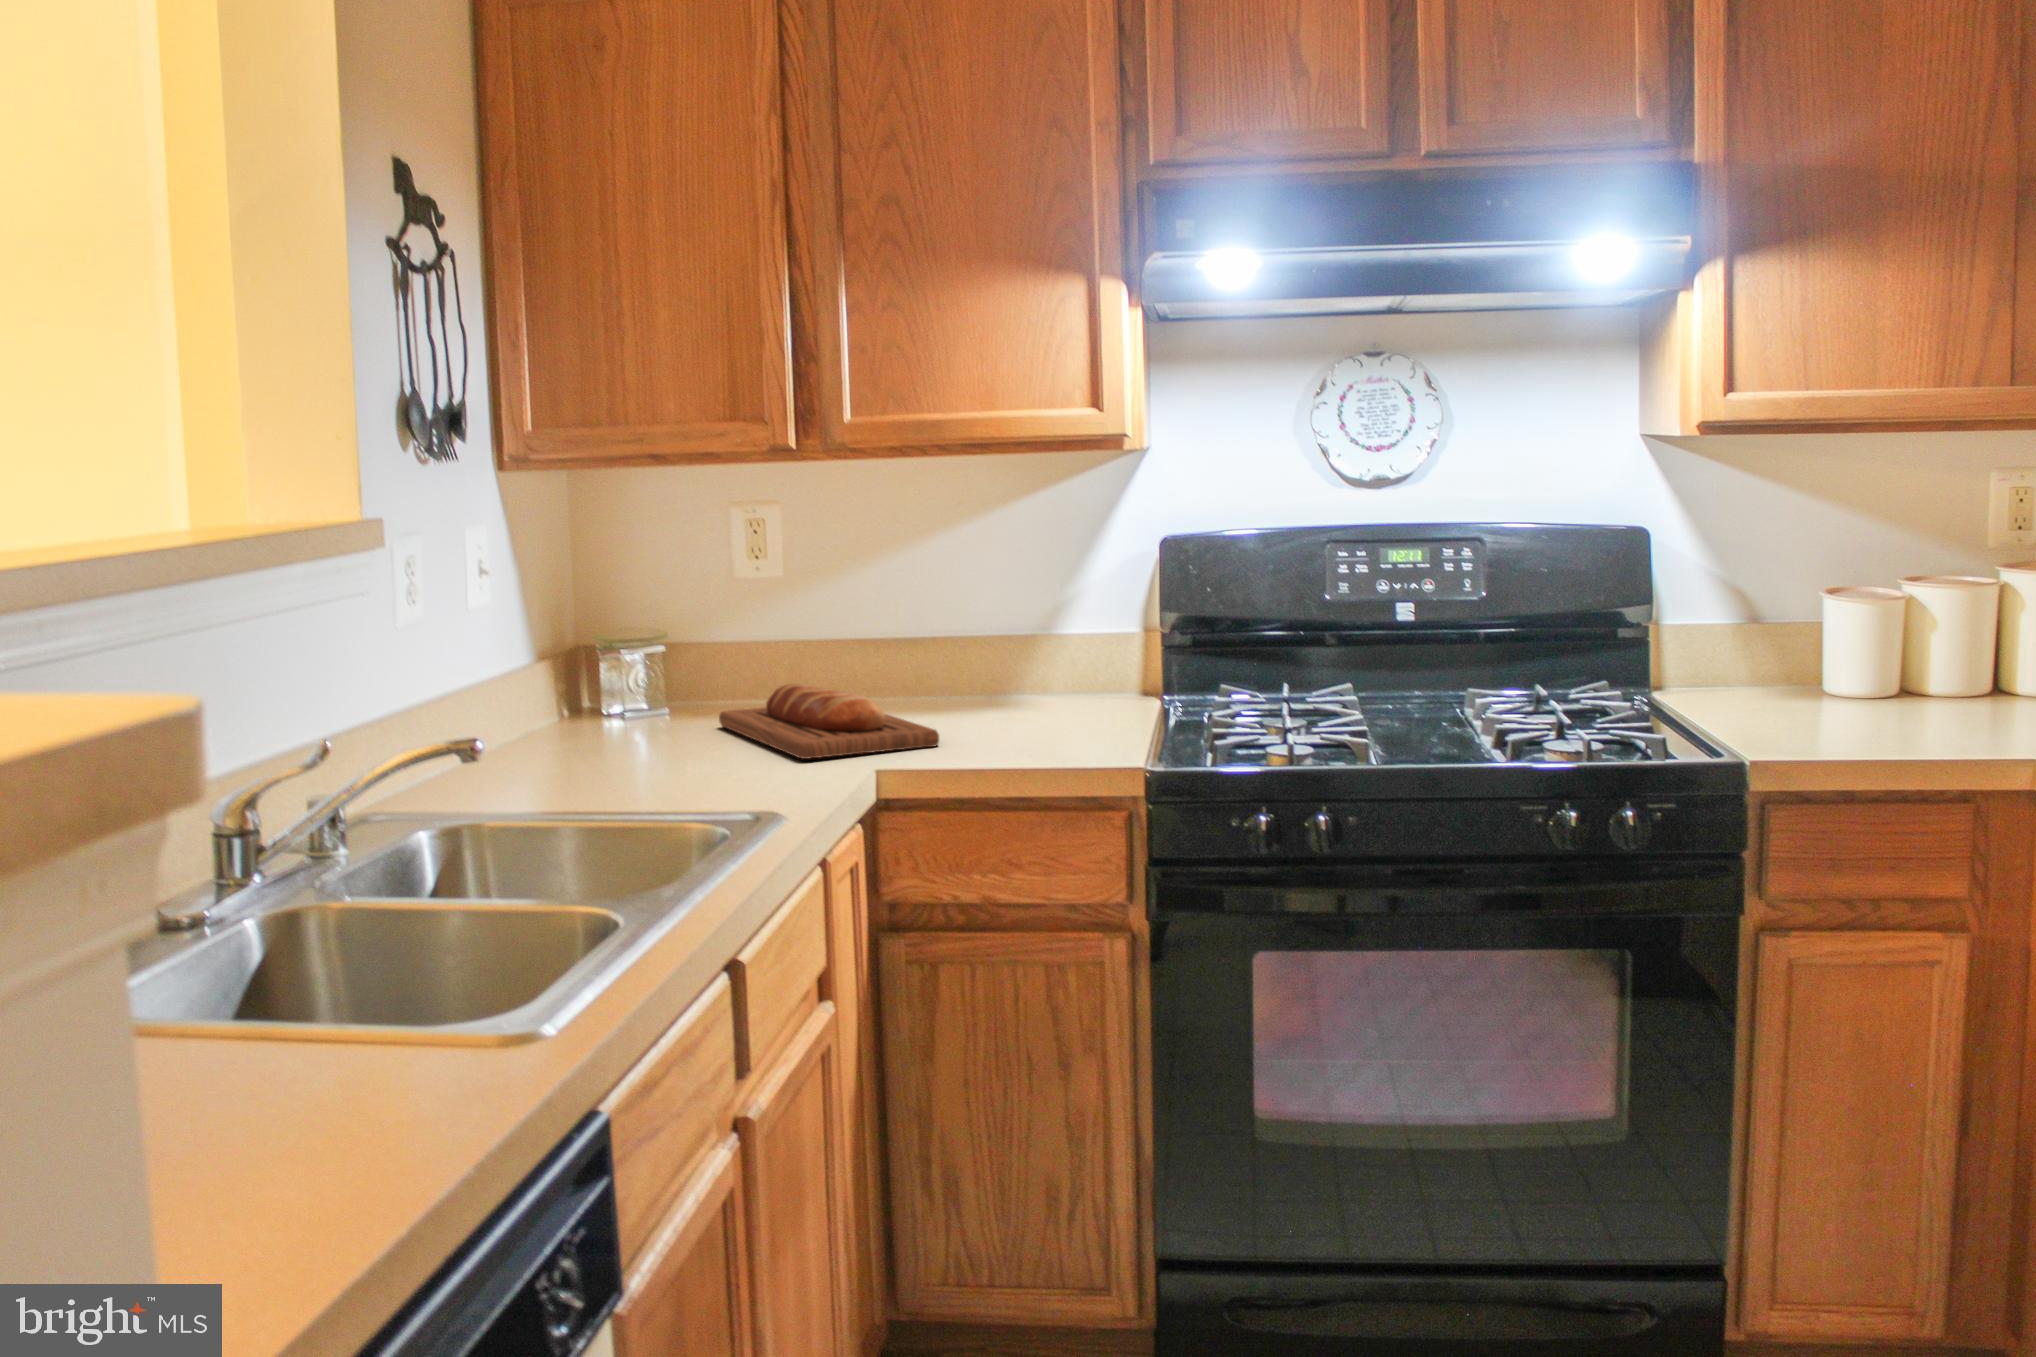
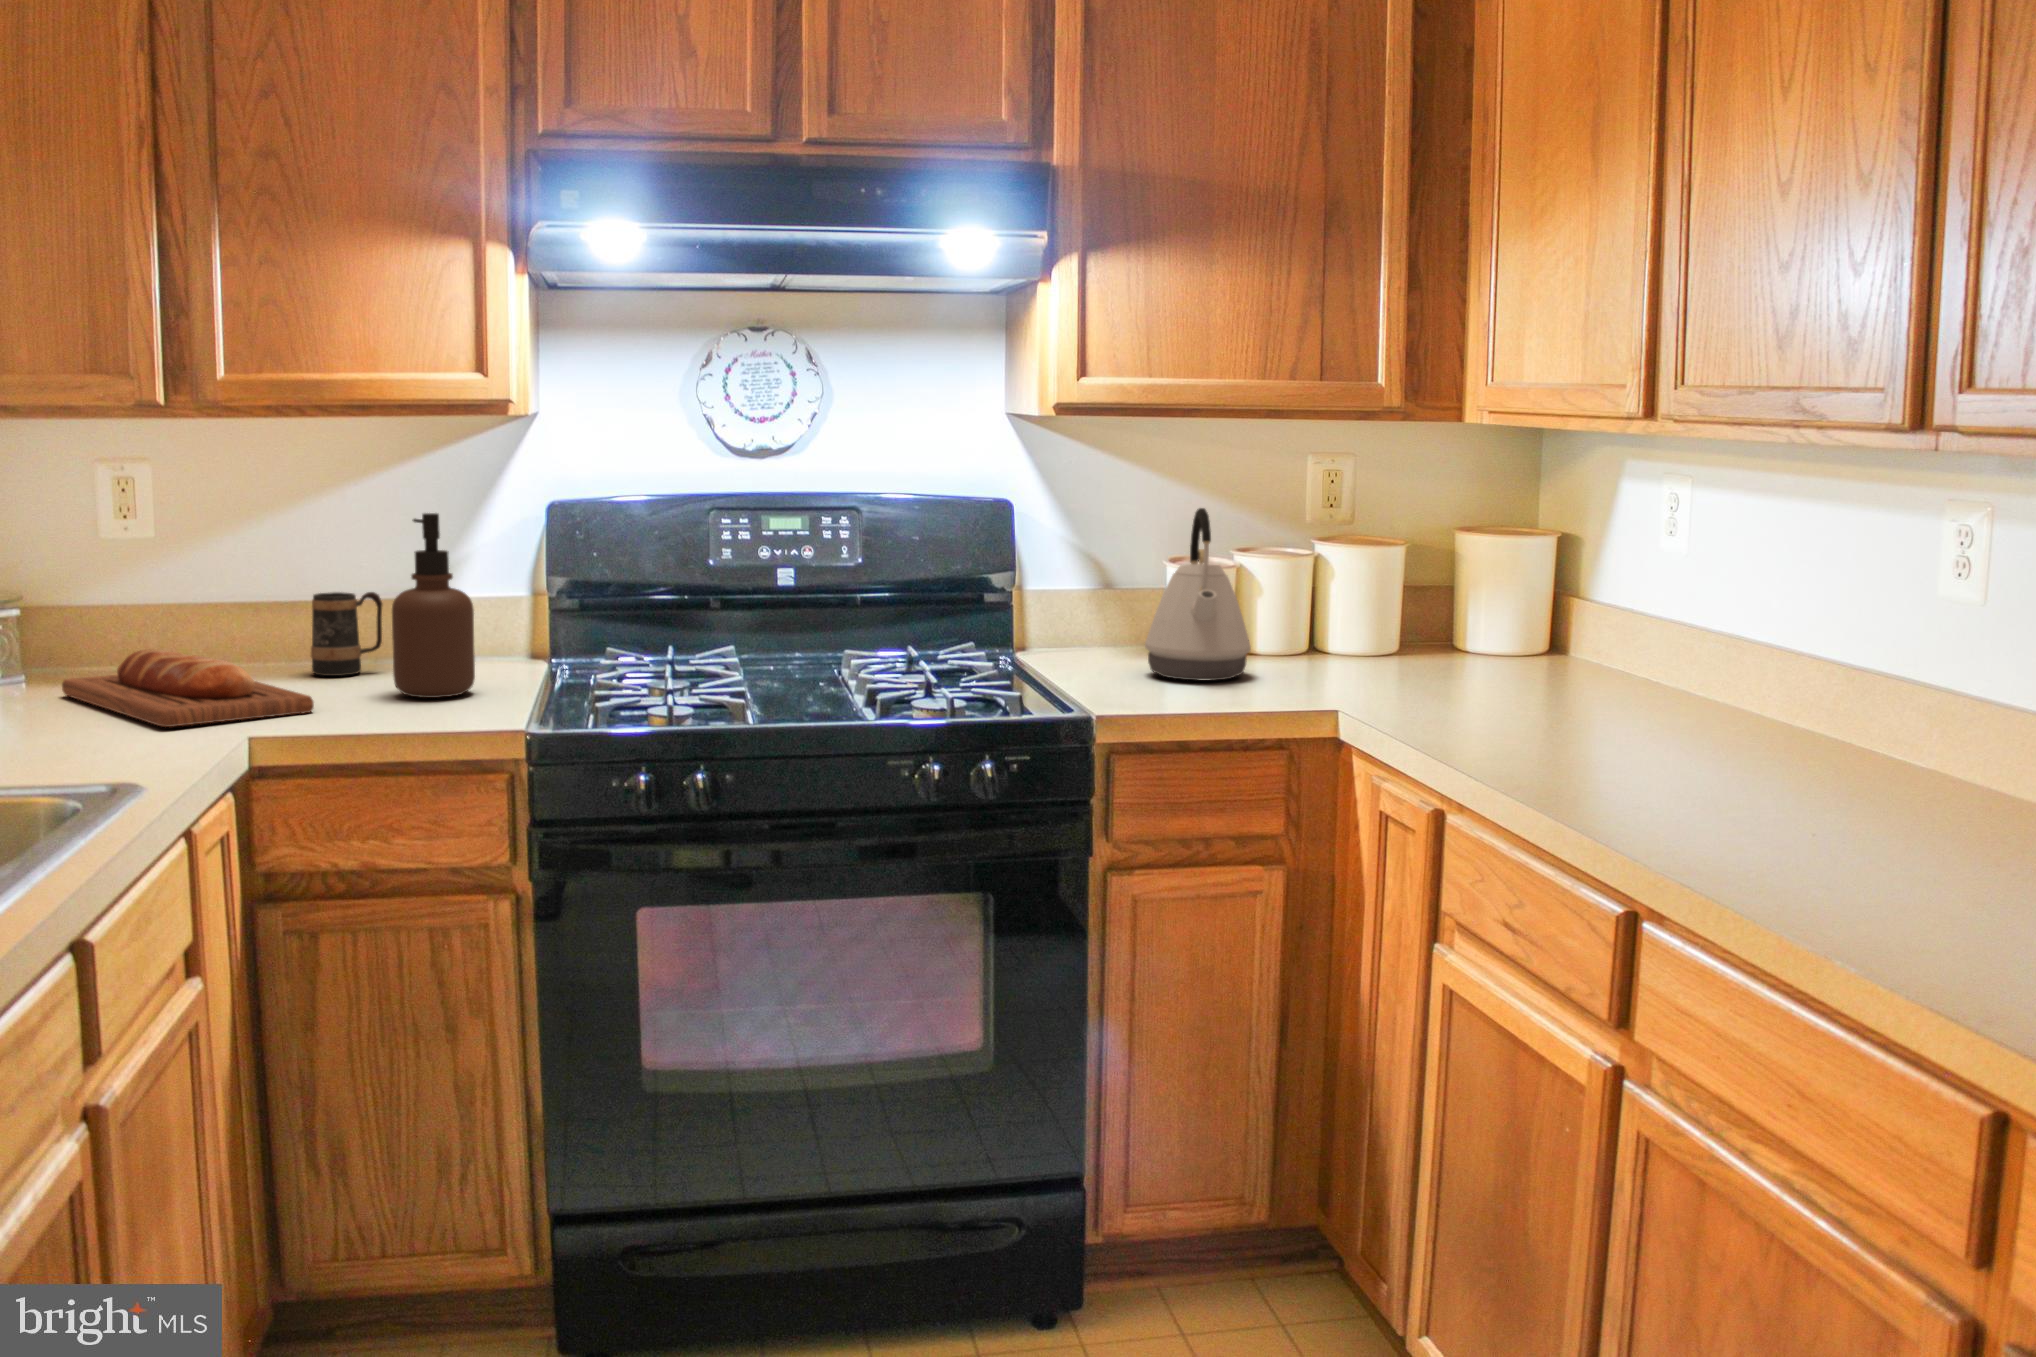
kettle: none [1806,530,1936,723] -> present [1145,508,1251,680]
soap dispenser: none [1013,550,1091,733] -> present [392,513,475,698]
mug: none [940,628,1006,710] -> present [311,592,382,676]

